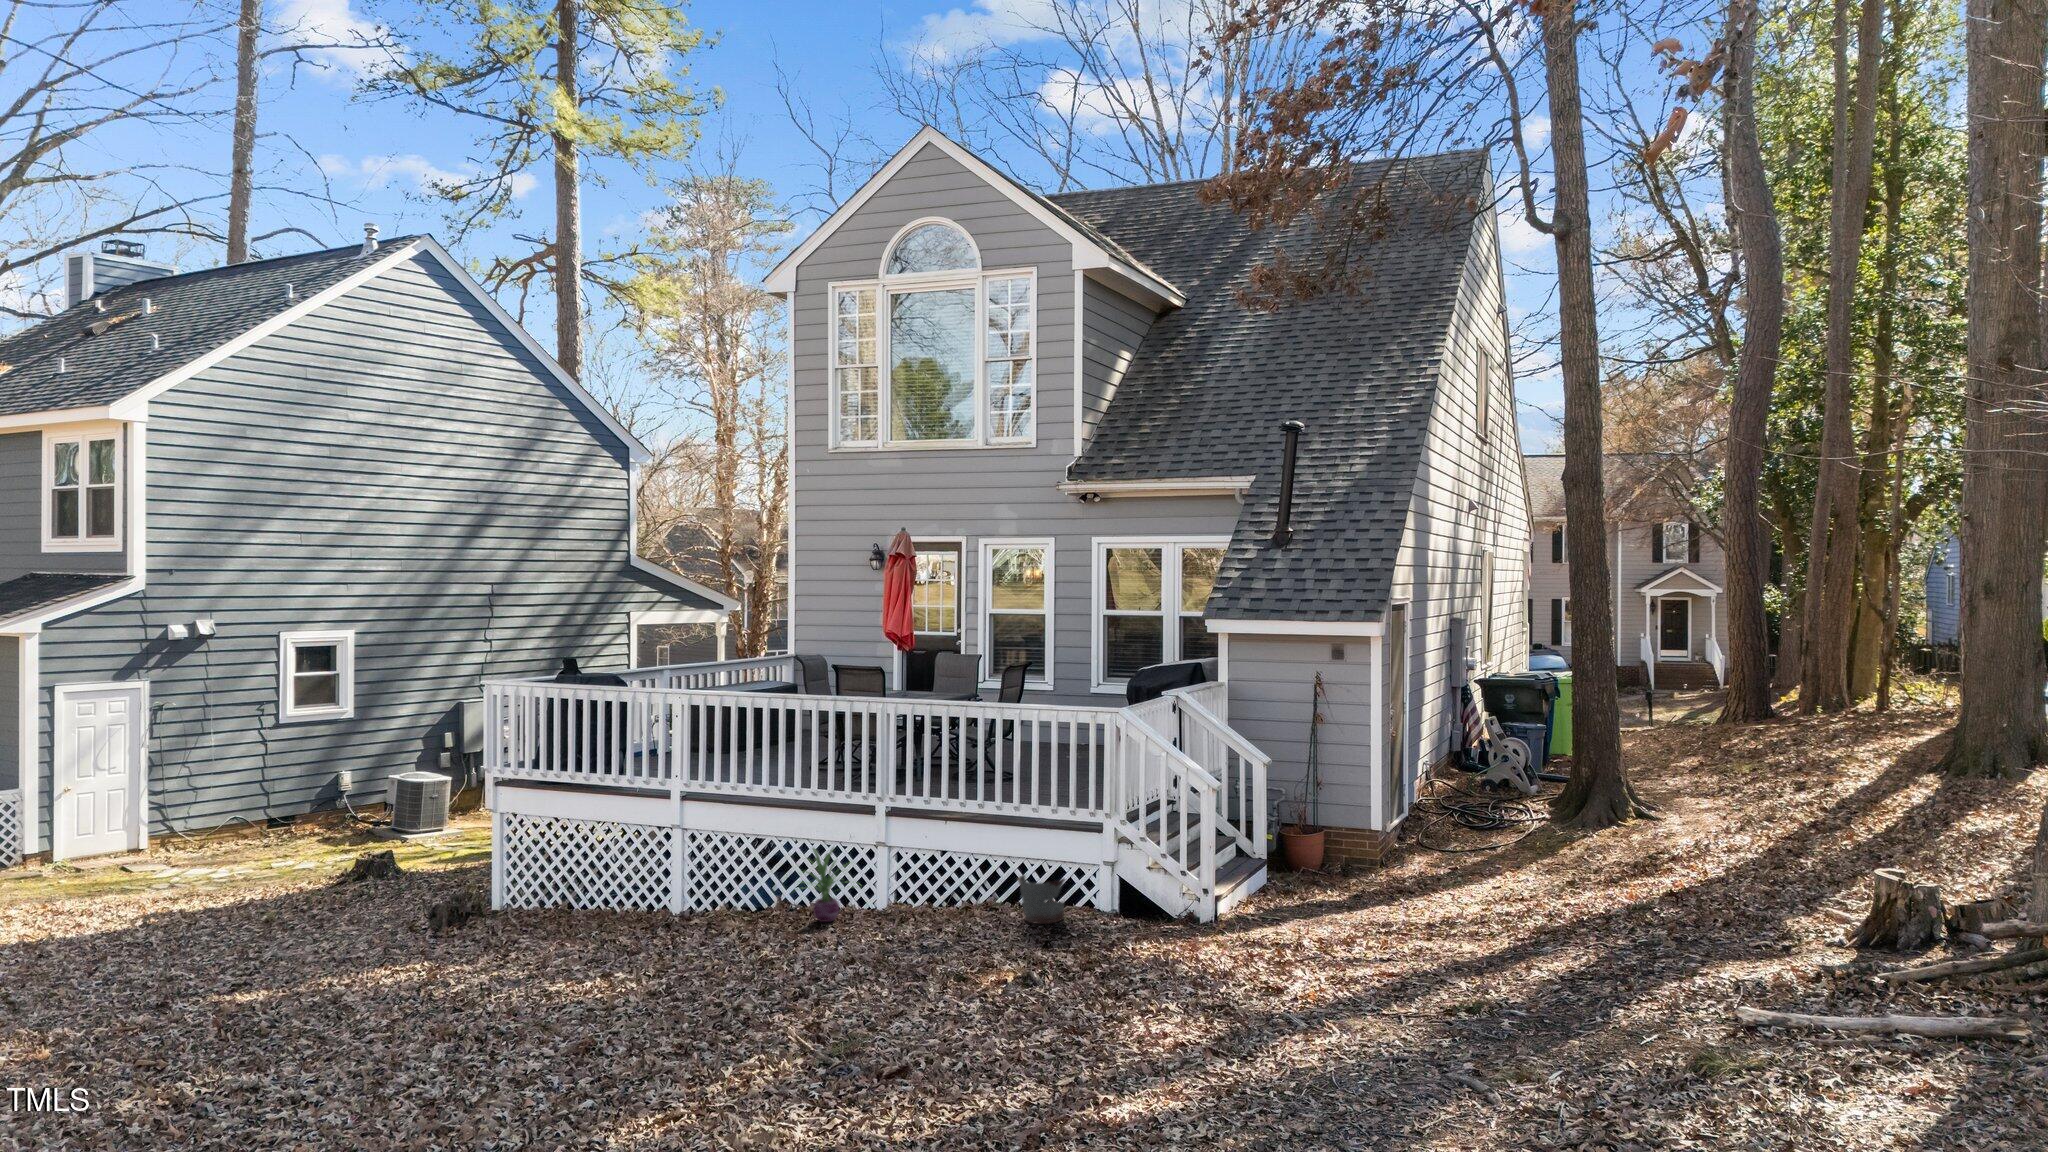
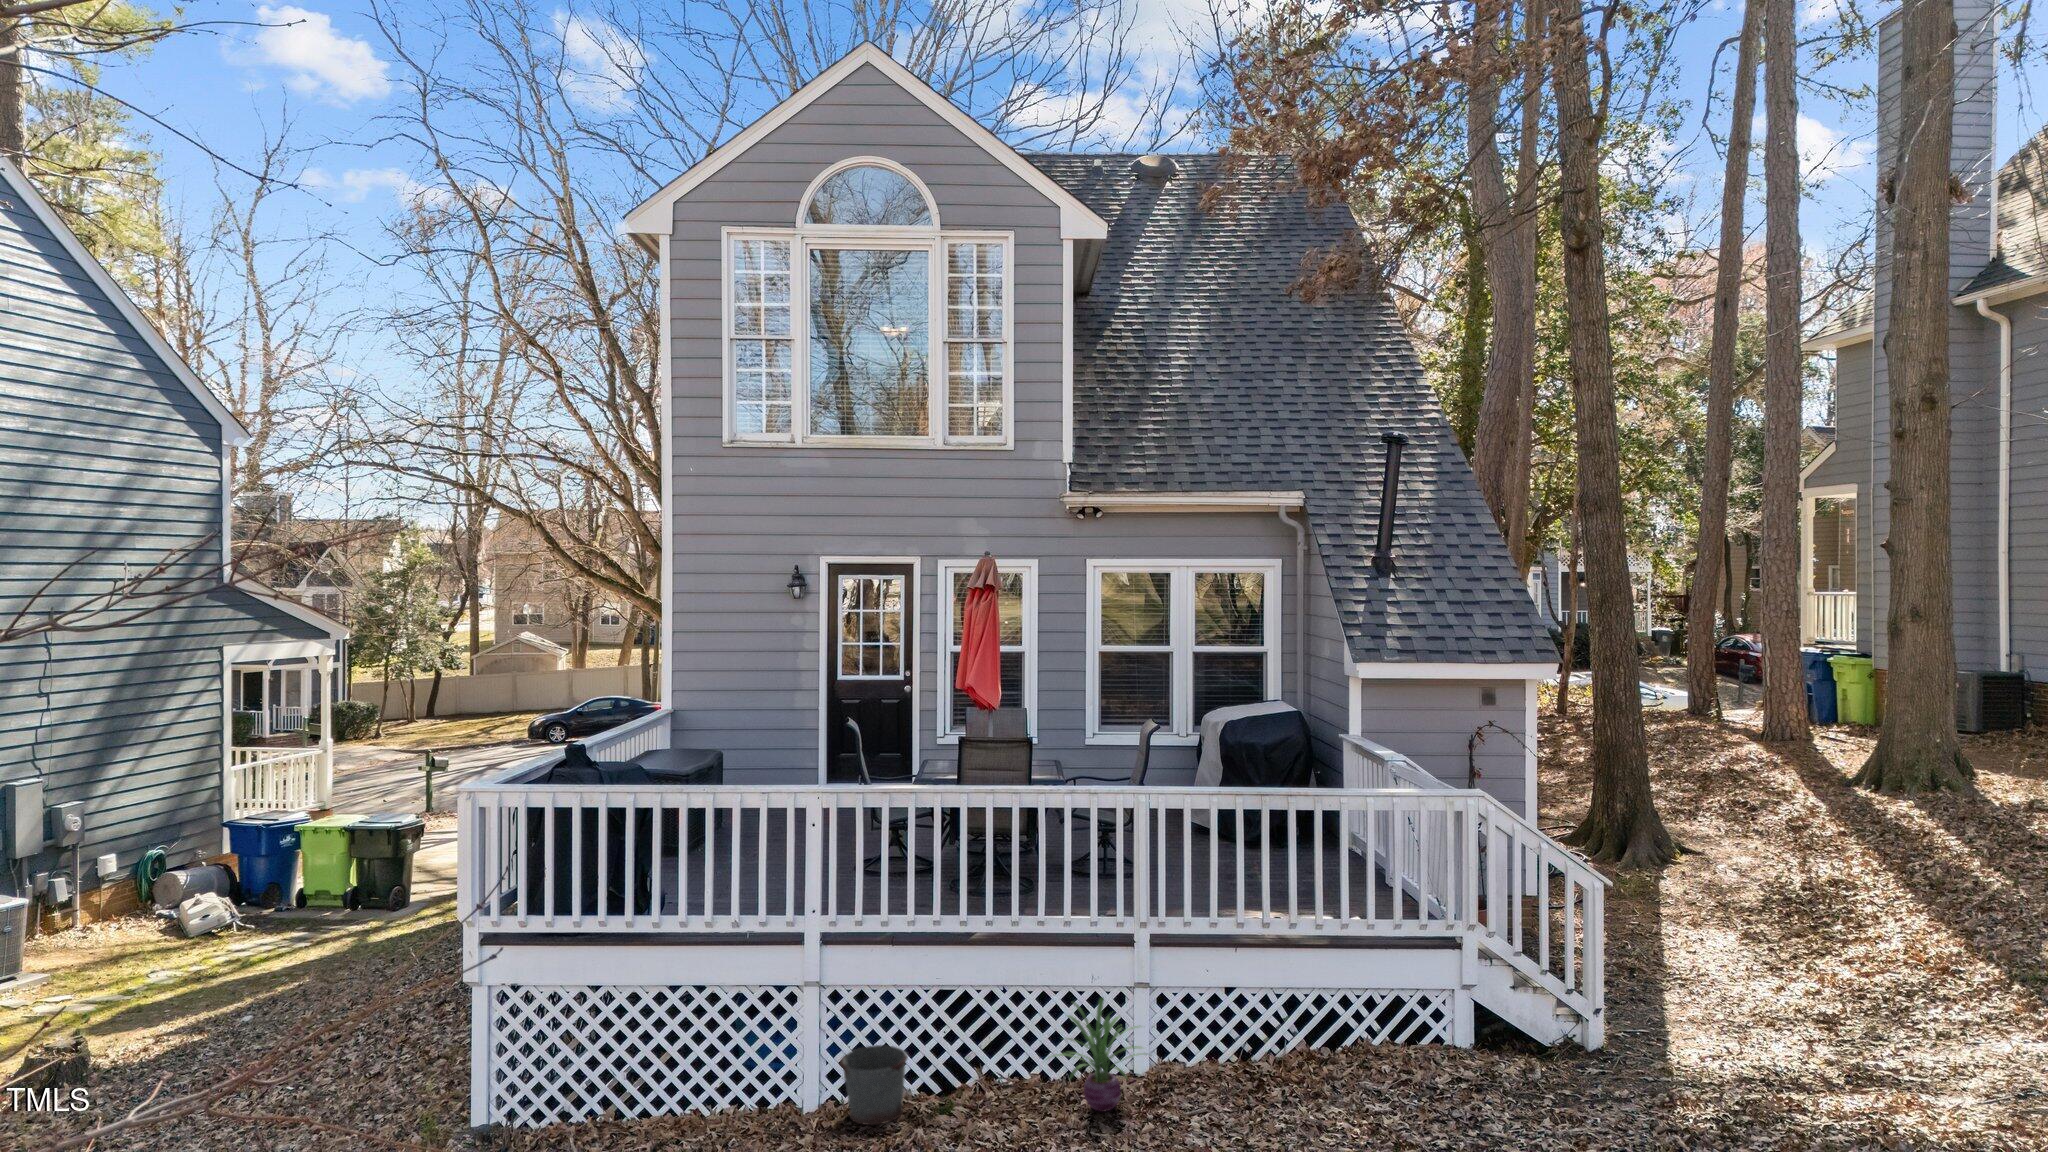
bucket: present [1018,875,1065,924] -> present [840,1045,908,1125]

